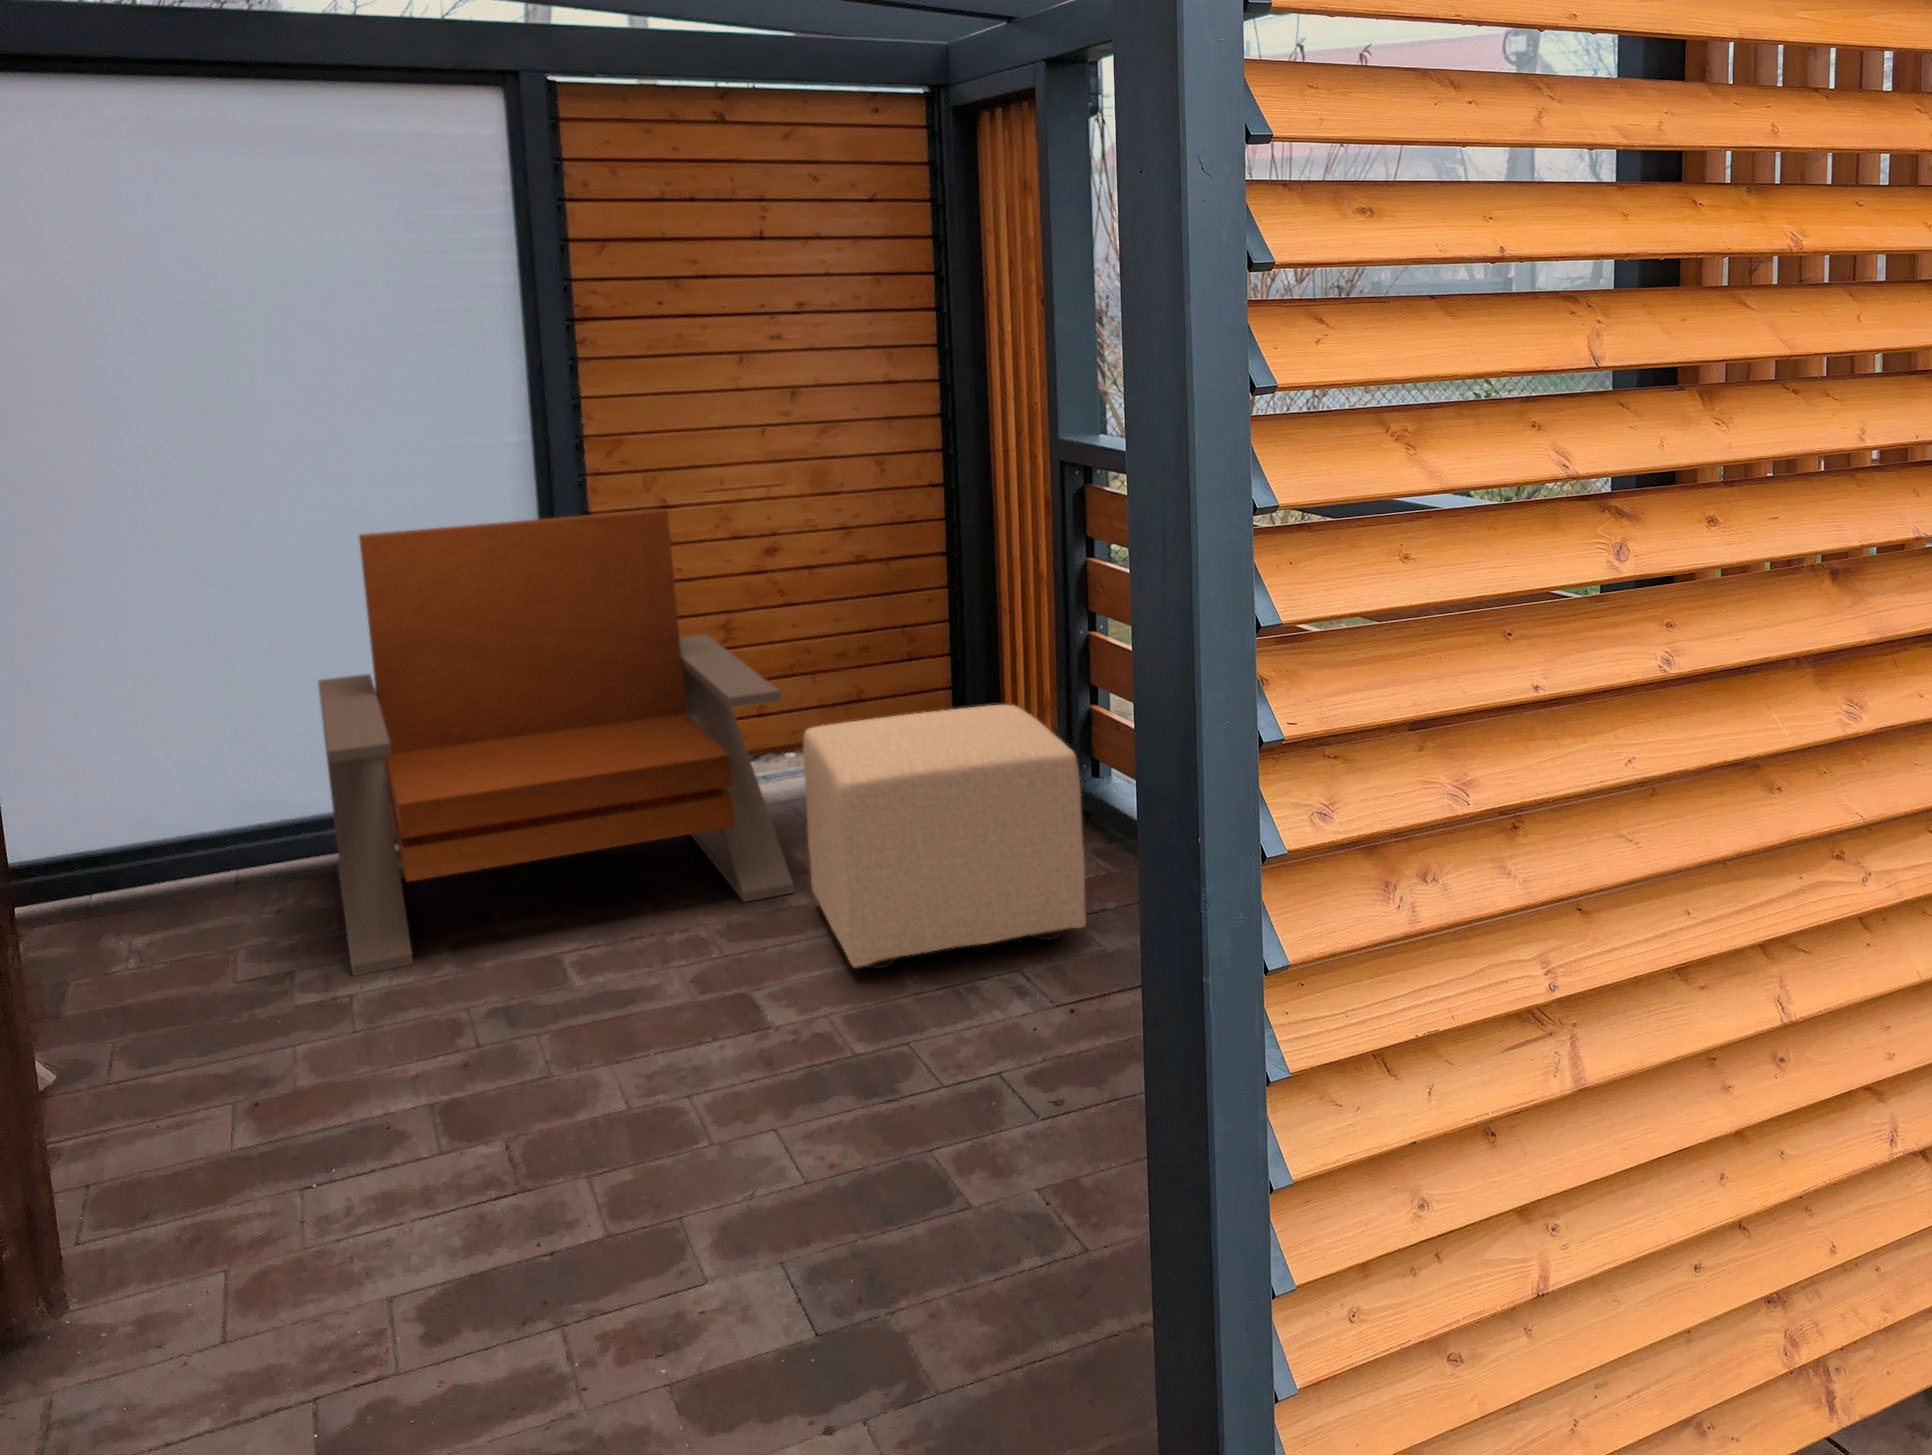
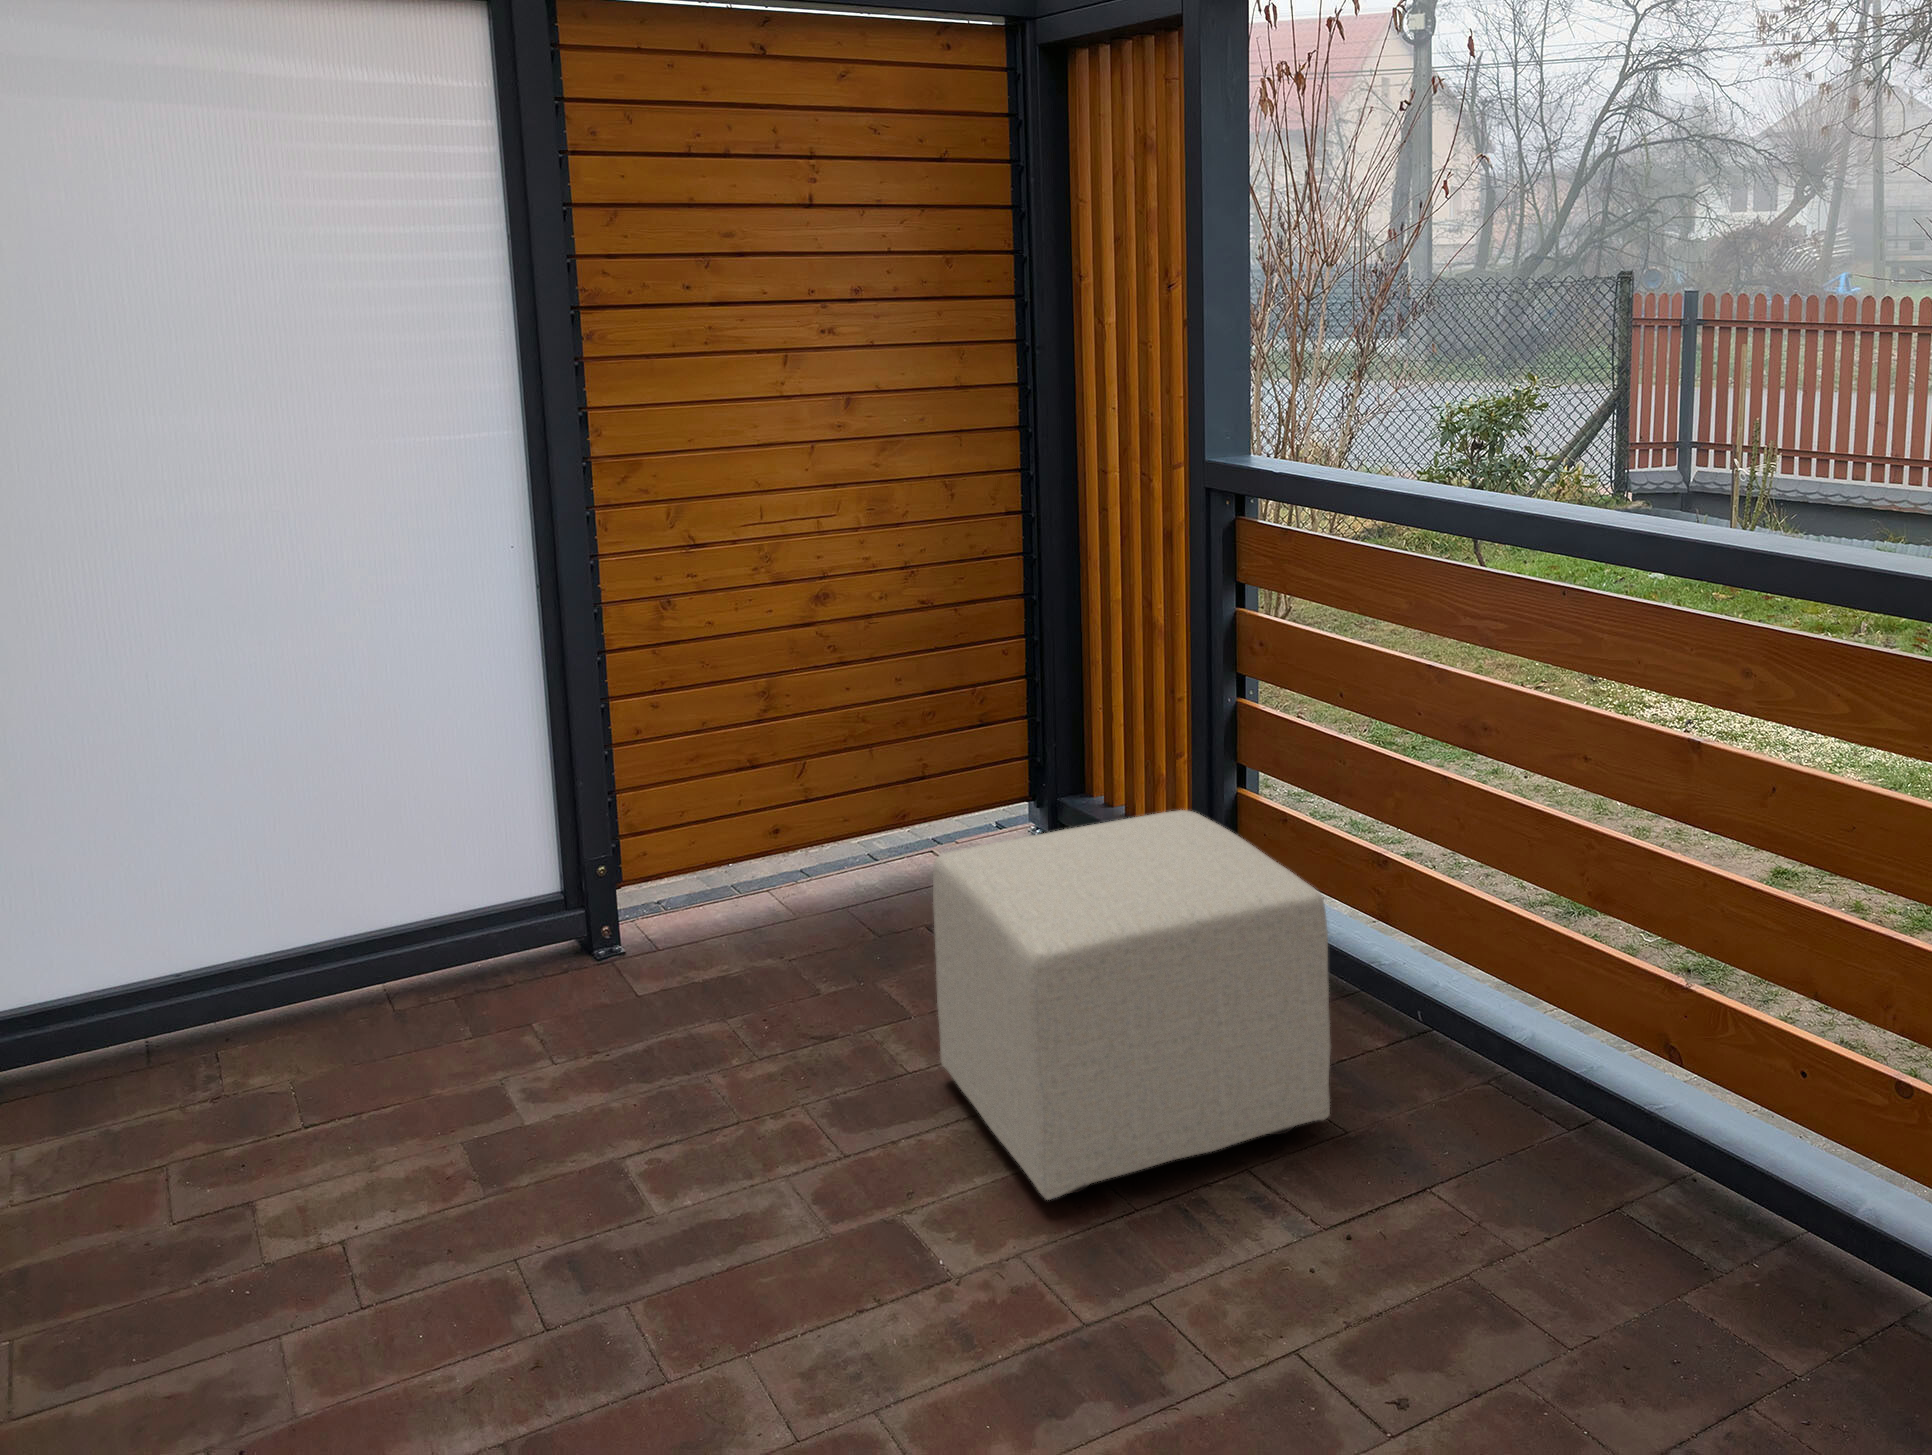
lounge chair: present [318,509,794,975] -> none [250,554,908,1229]

